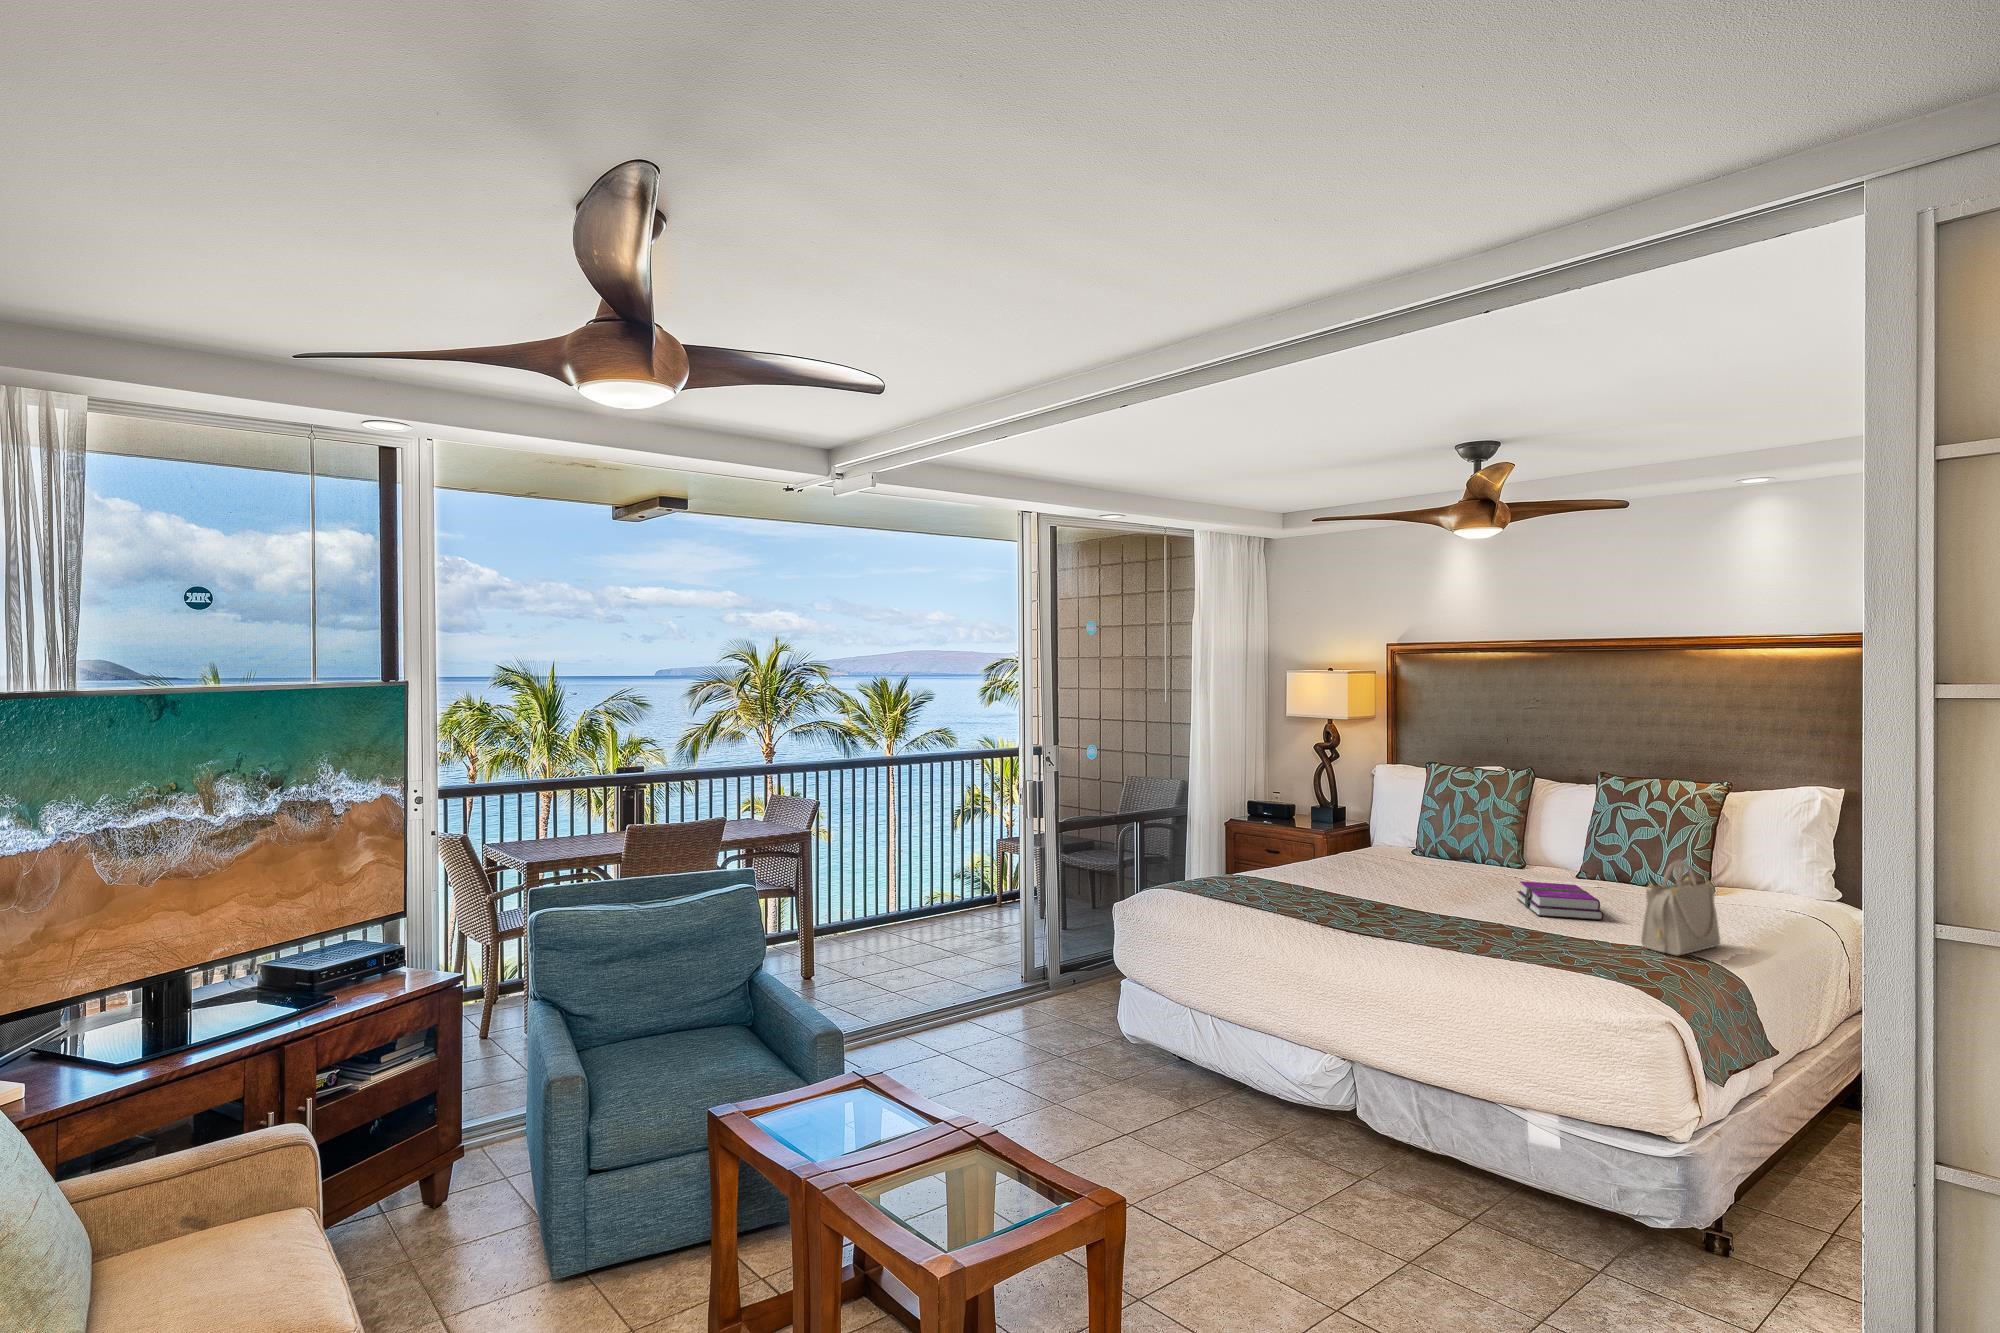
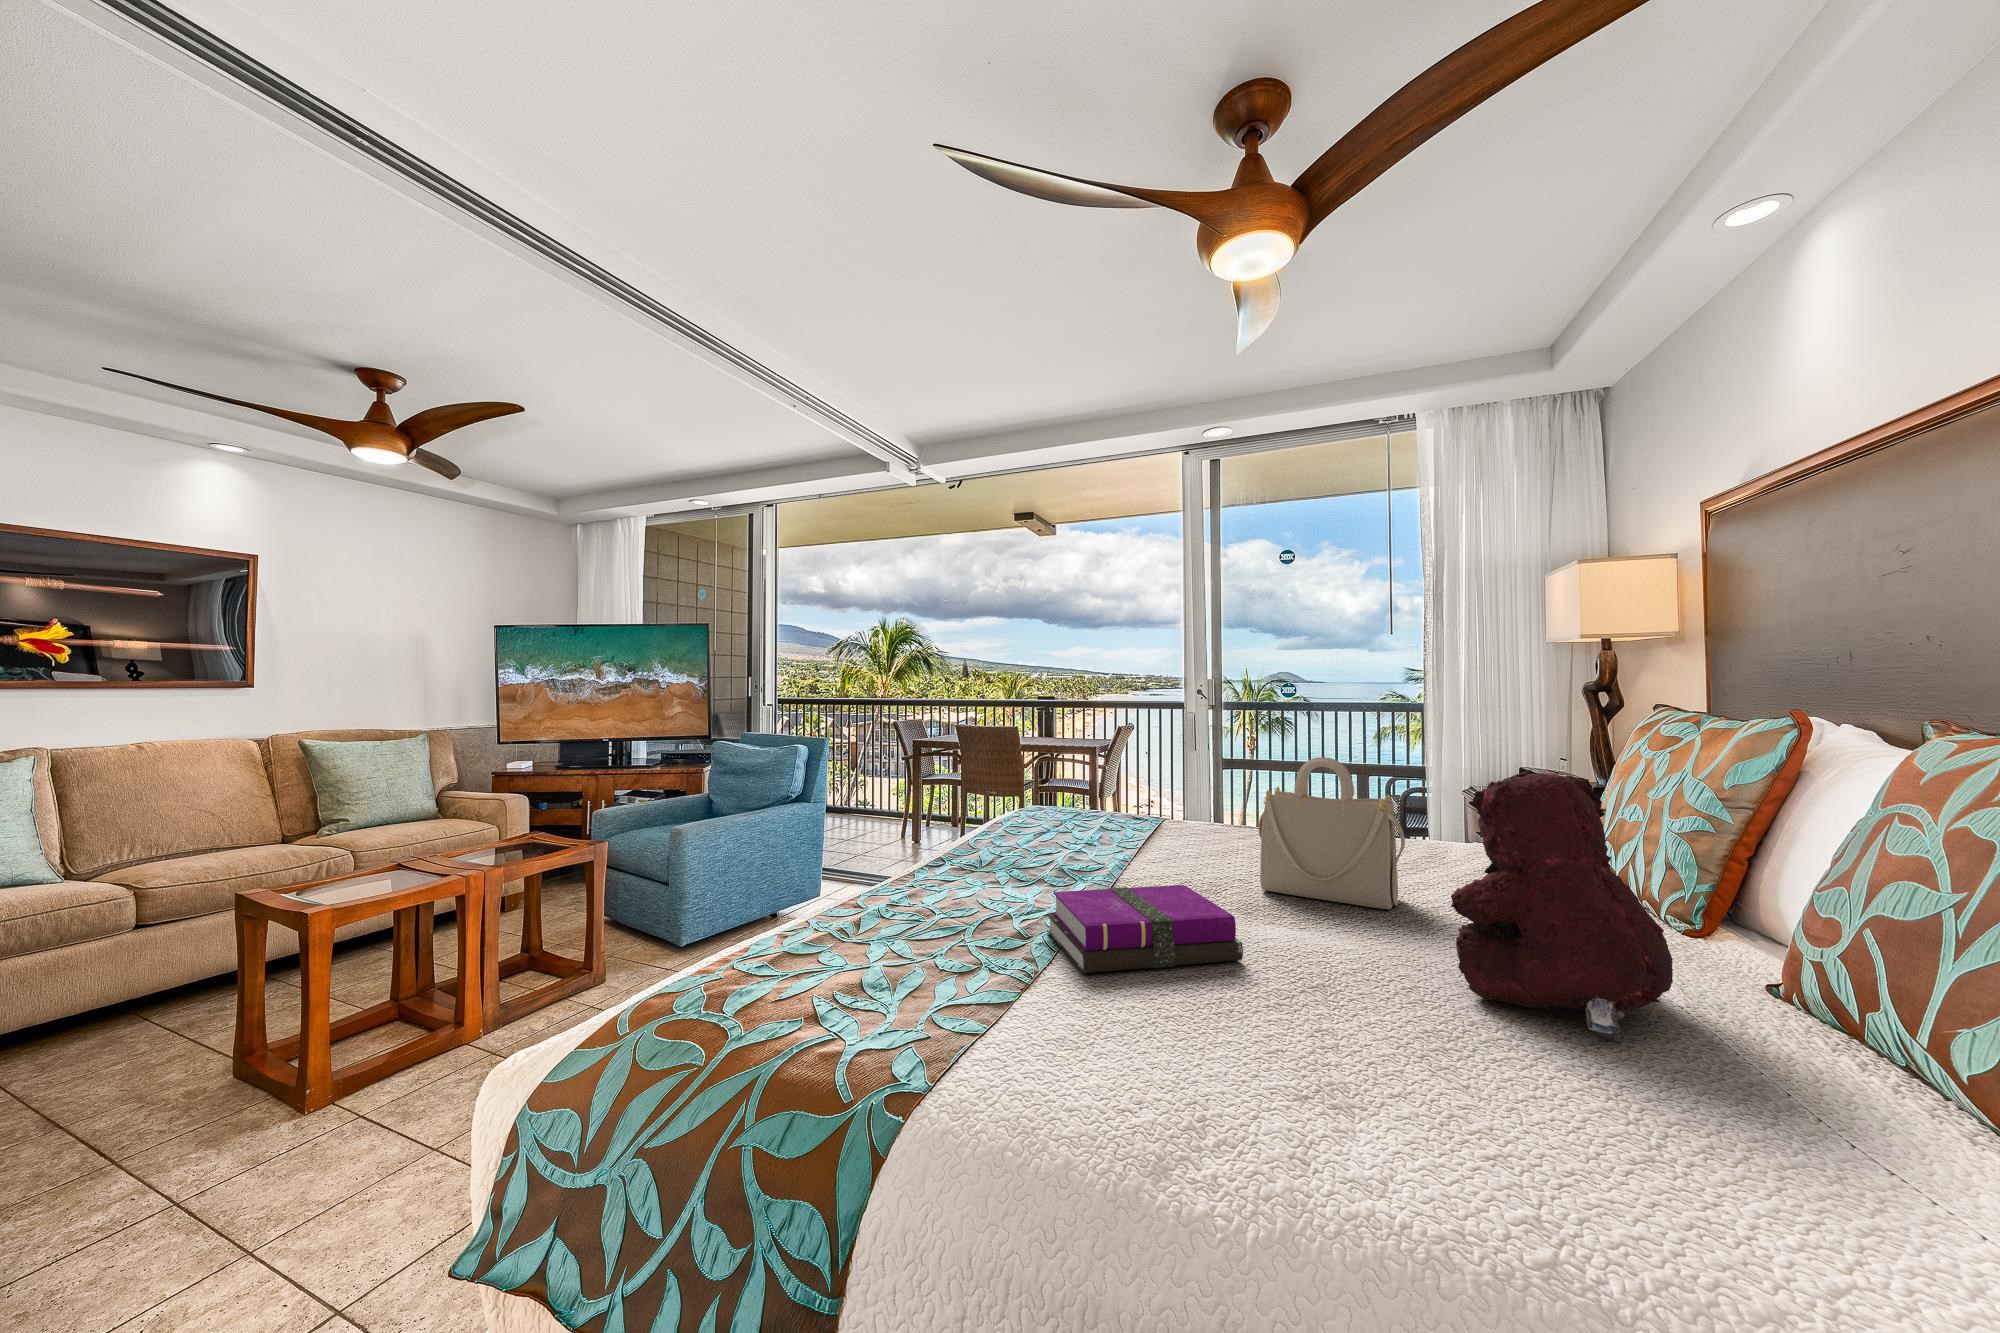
teddy bear: none [1576,810,1653,892] -> present [1451,770,1673,1042]
handbag: present [1641,860,1720,955] -> present [1259,757,1405,909]

